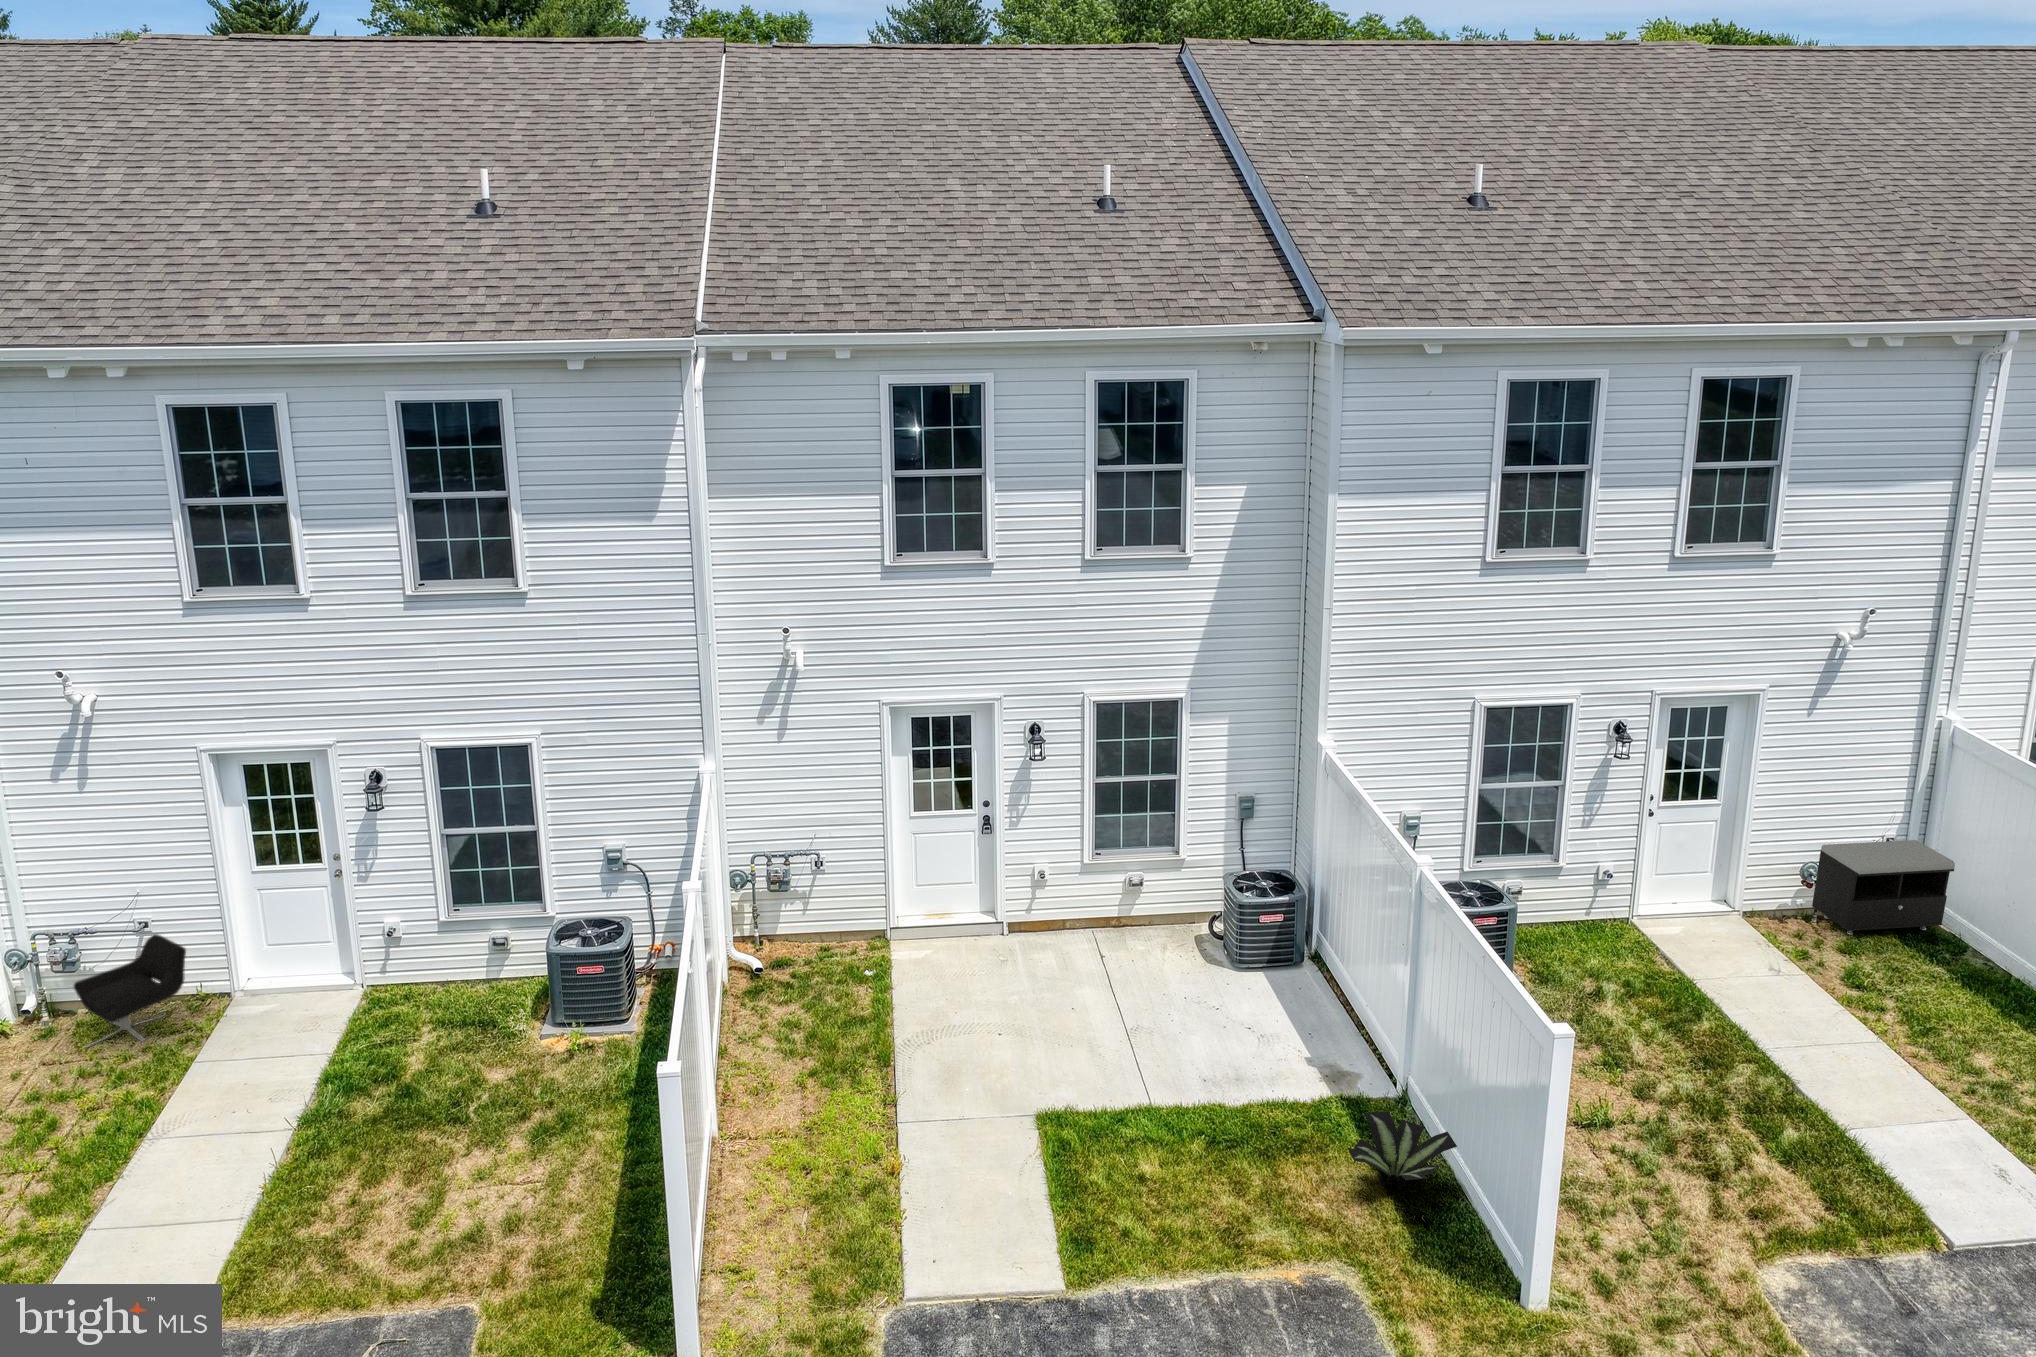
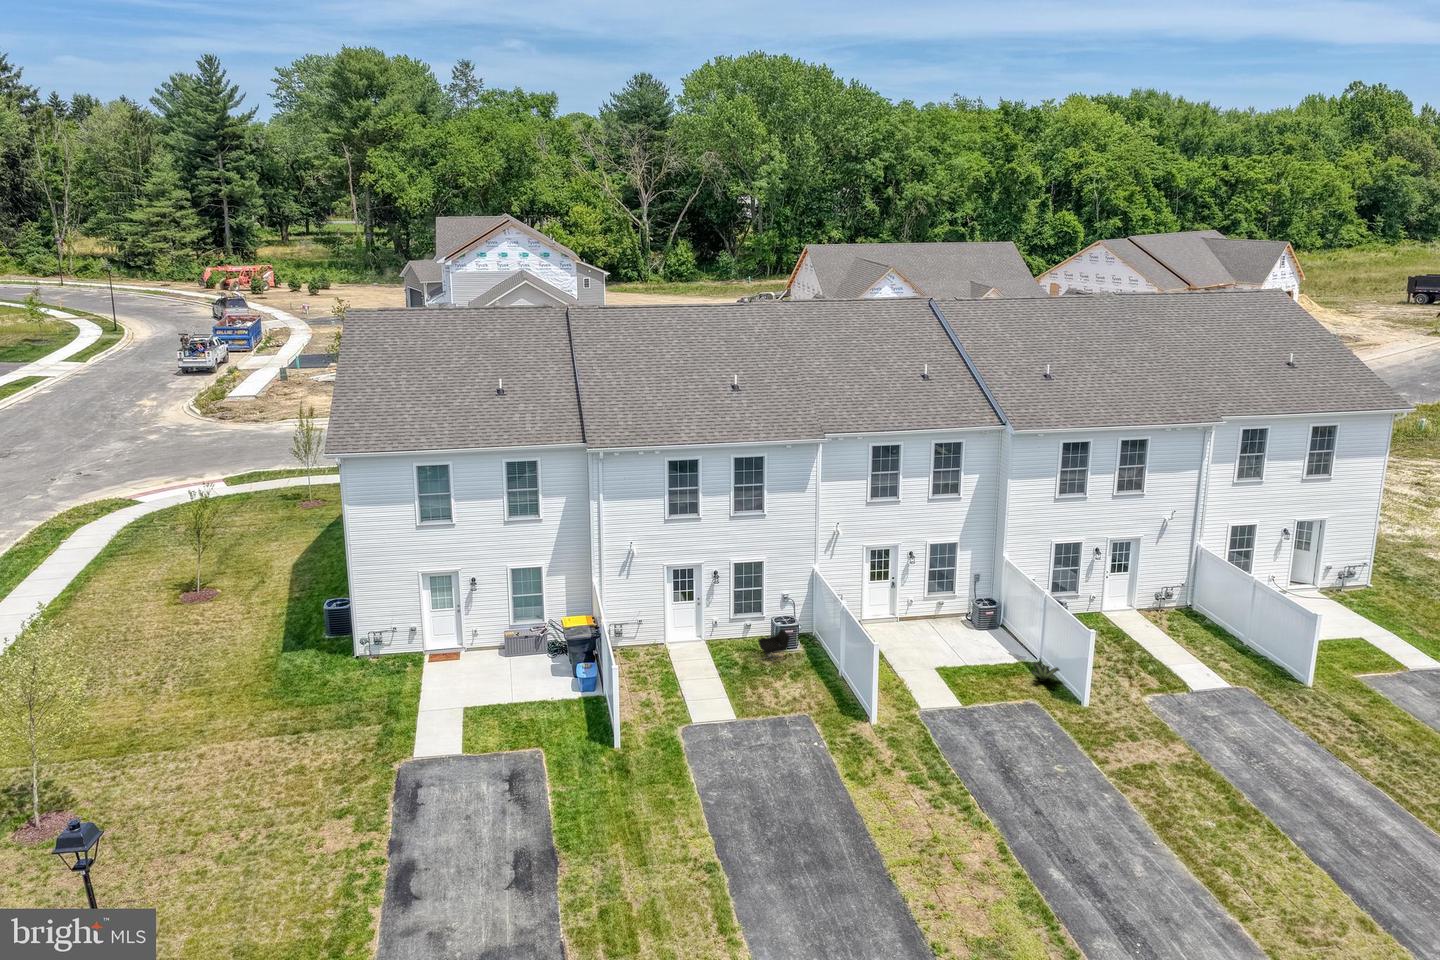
storage bench: present [1812,840,1955,935] -> none [1159,584,1203,615]
lounge chair: present [74,934,186,1048] -> present [758,630,790,660]

